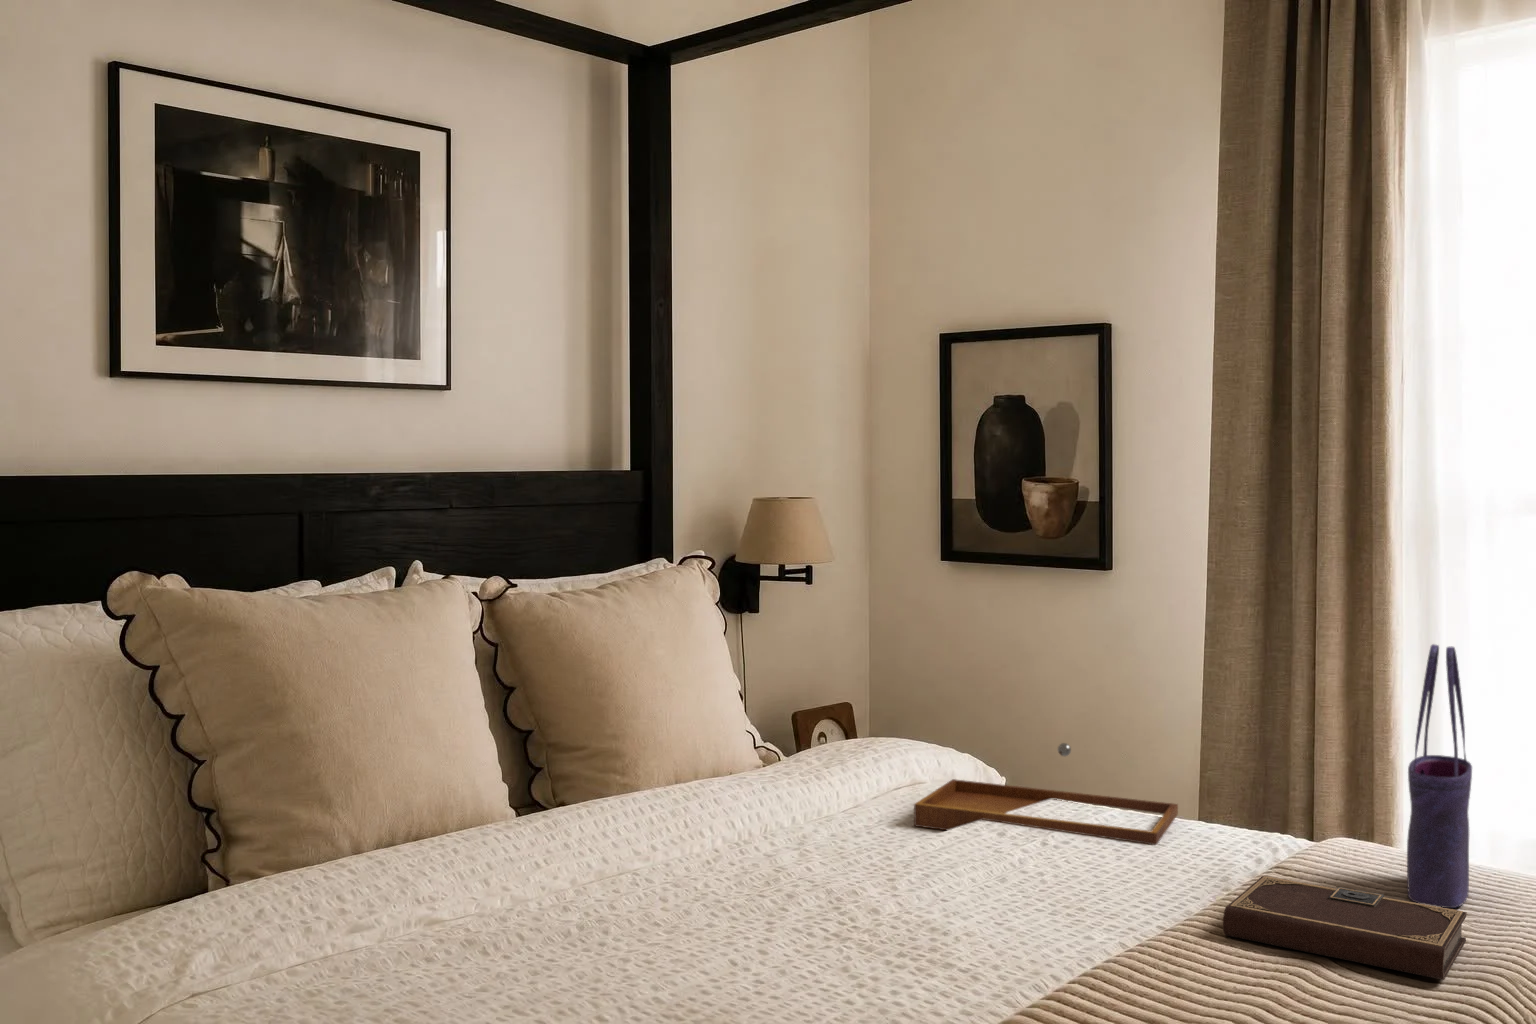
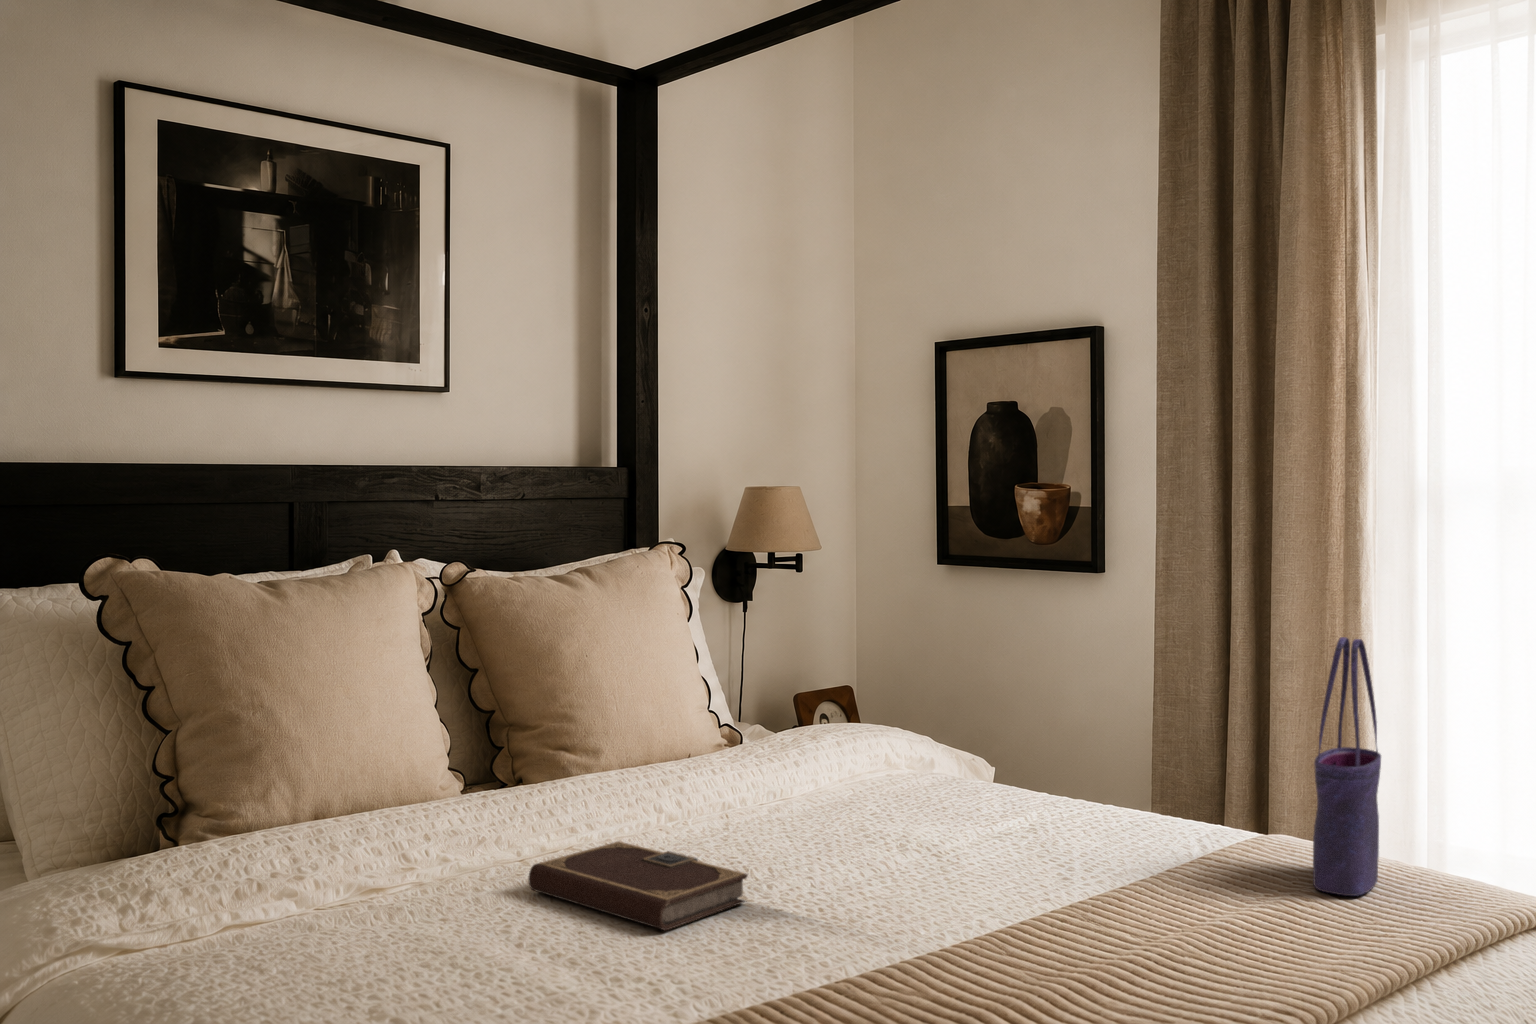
tray: present [914,743,1178,845] -> none [856,734,1116,845]
notebook: present [1223,876,1467,980] -> present [528,841,748,930]

